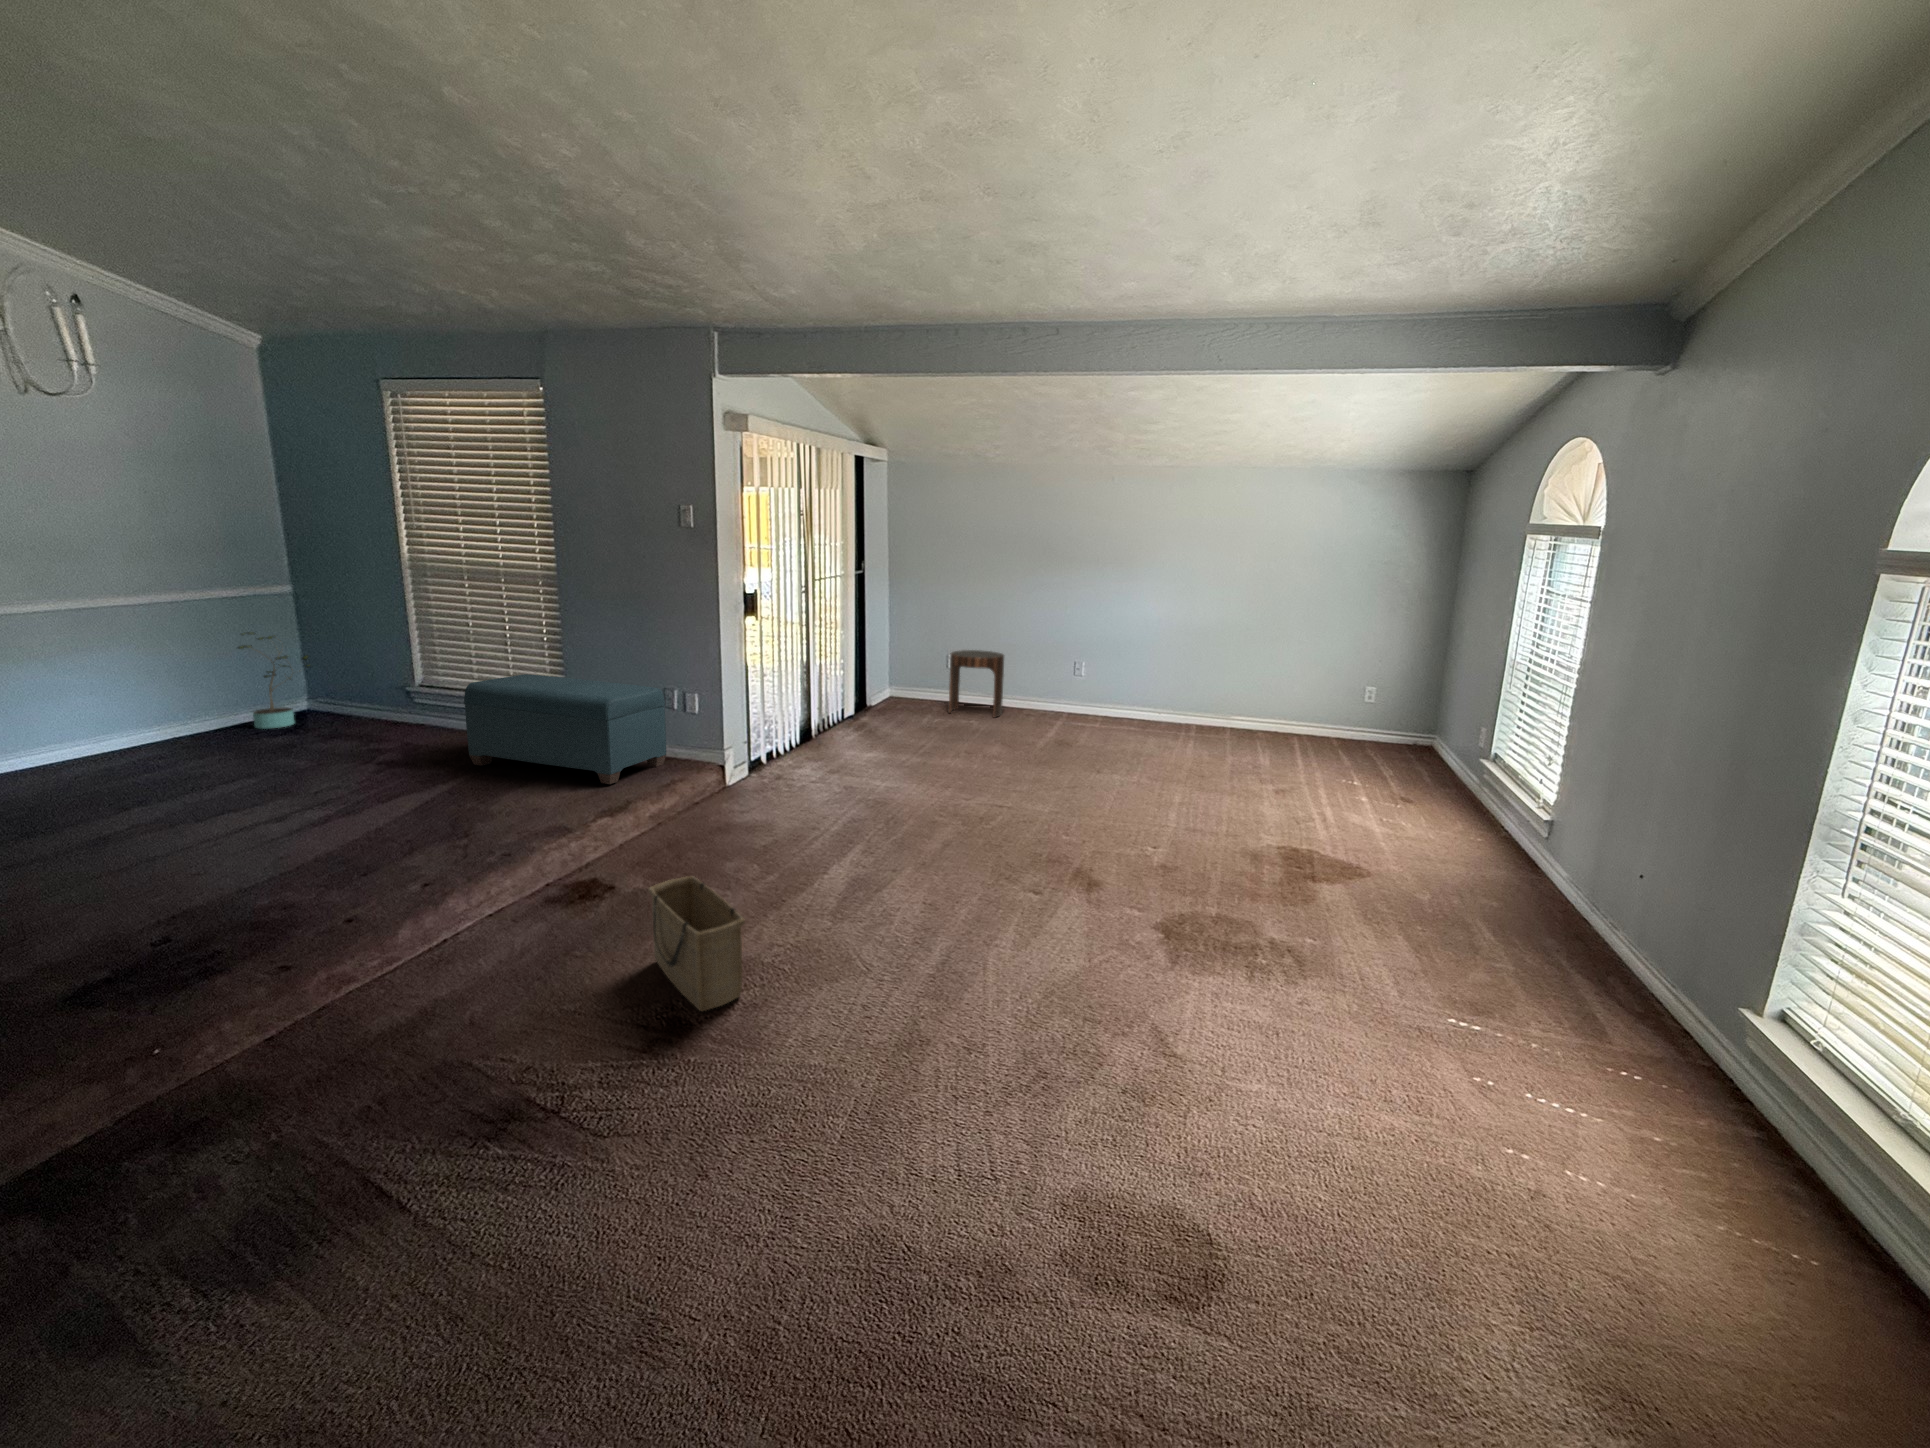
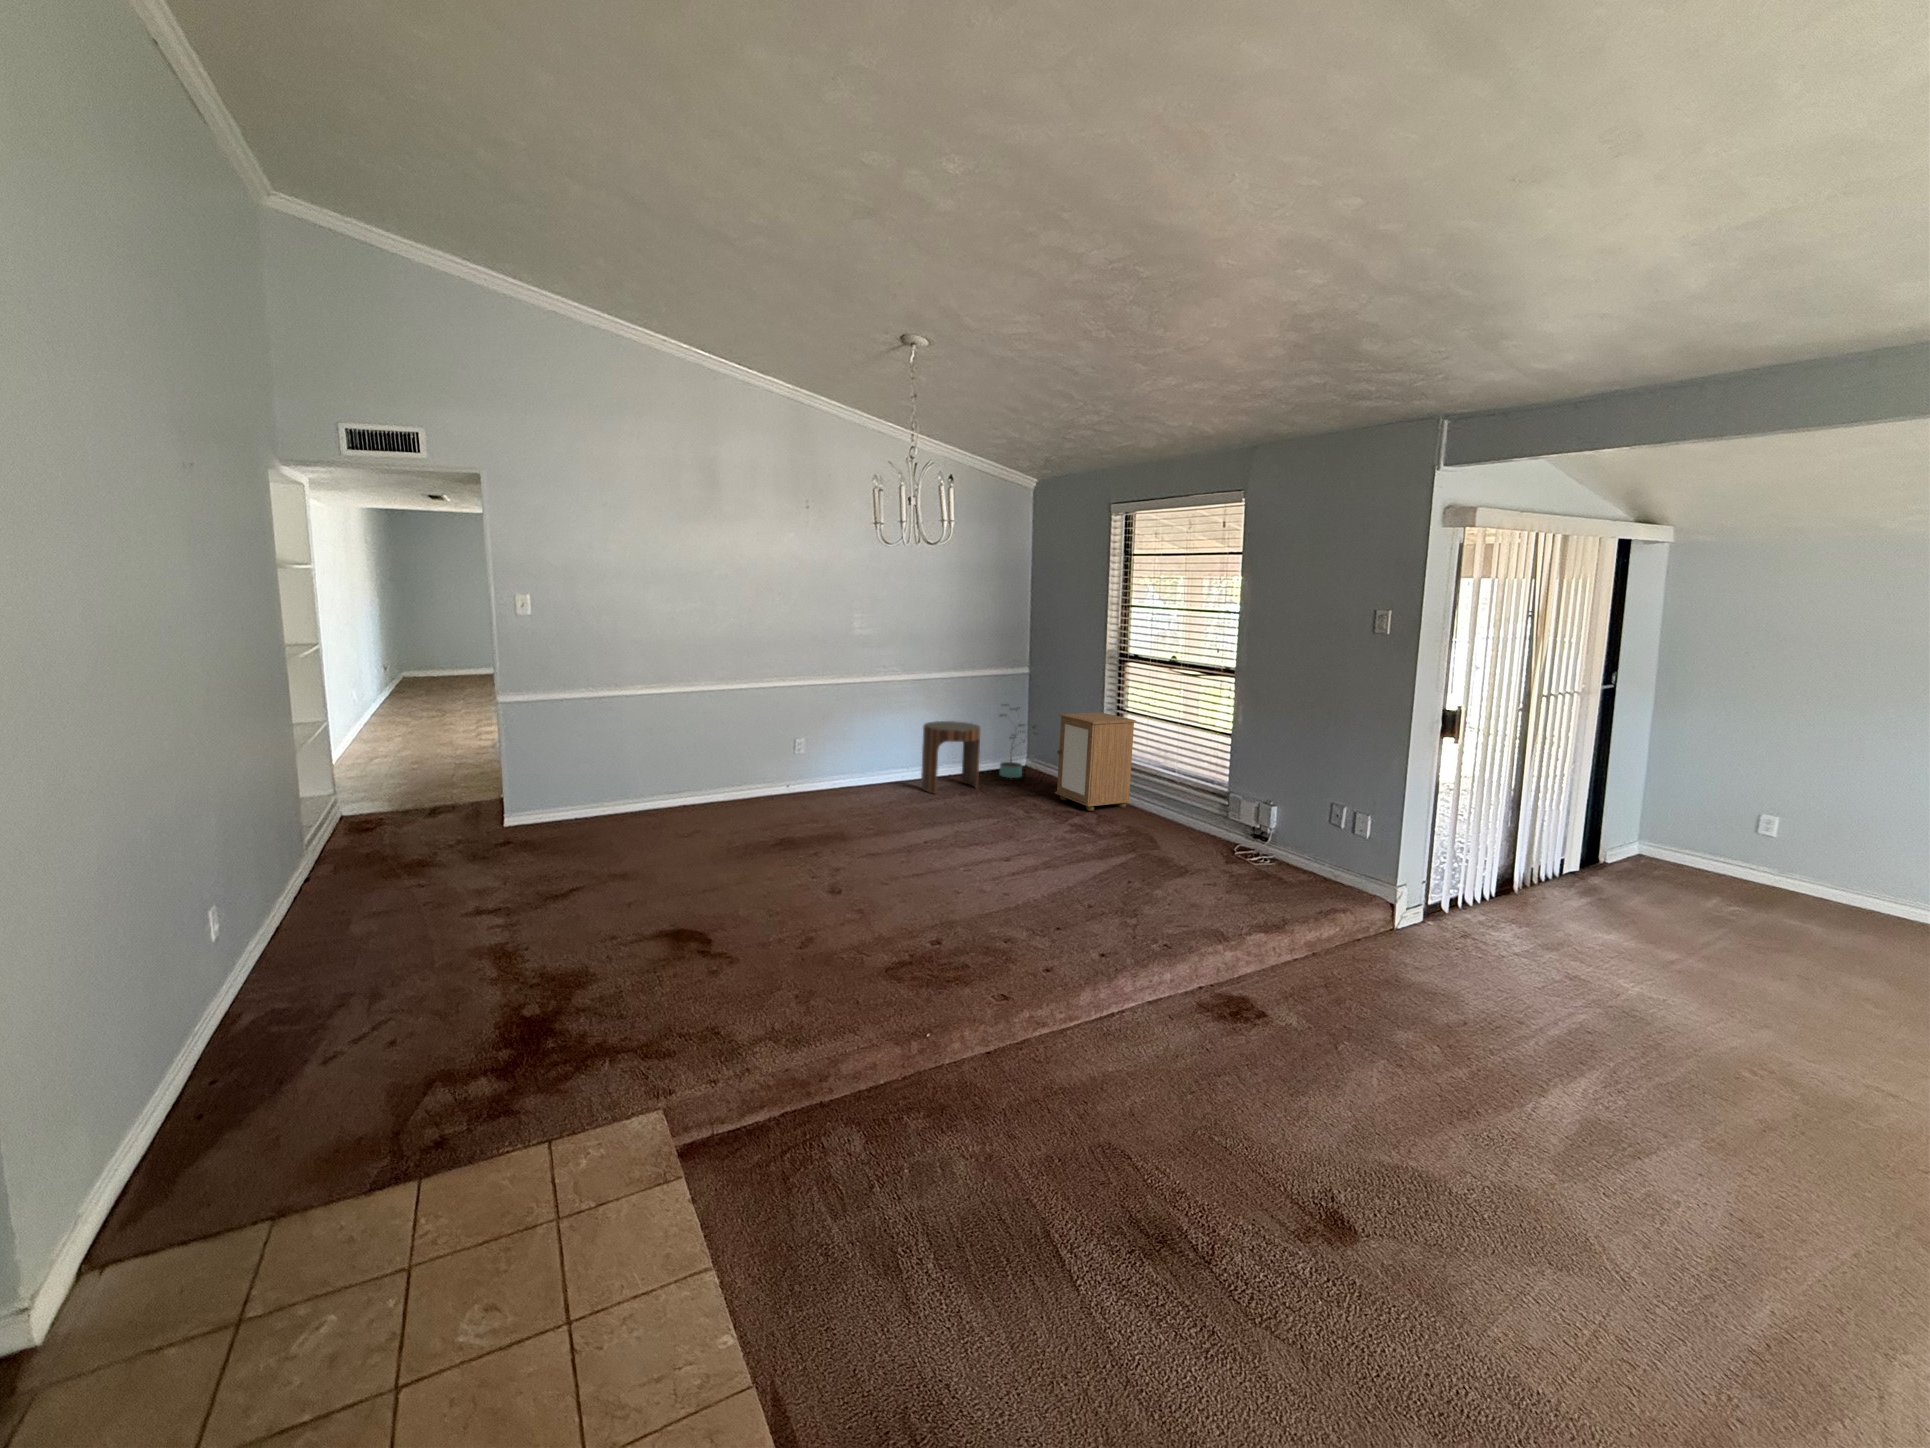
cabinet: none [335,629,458,746] -> present [1055,712,1136,811]
side table: present [949,650,1004,717] -> present [921,721,980,793]
bench: present [464,674,666,784] -> none [1143,766,1333,895]
basket: present [648,876,745,1011] -> none [1335,1040,1469,1225]

